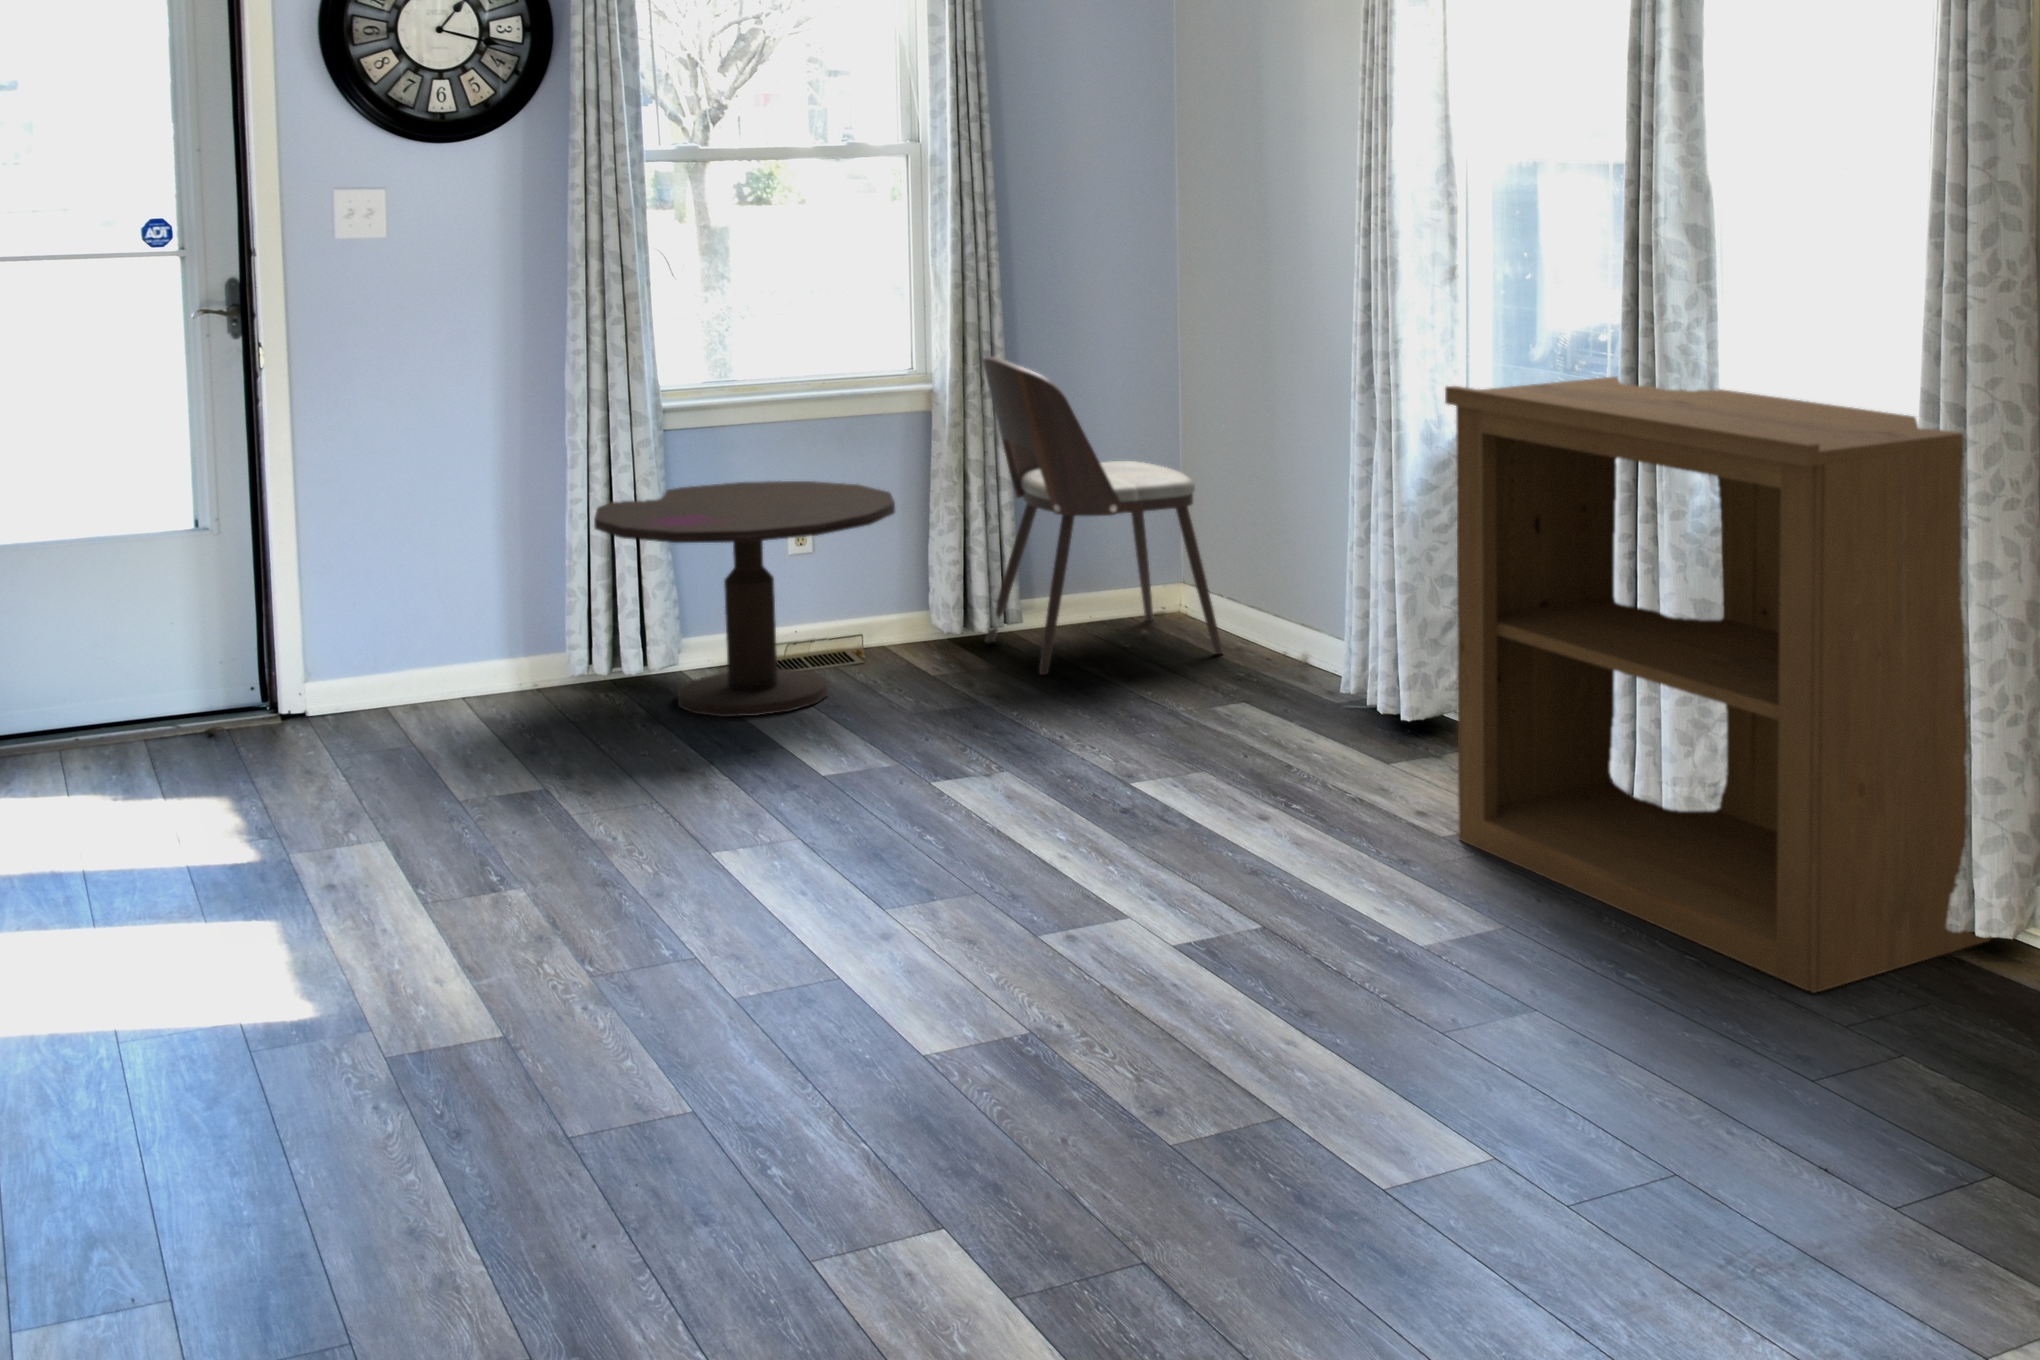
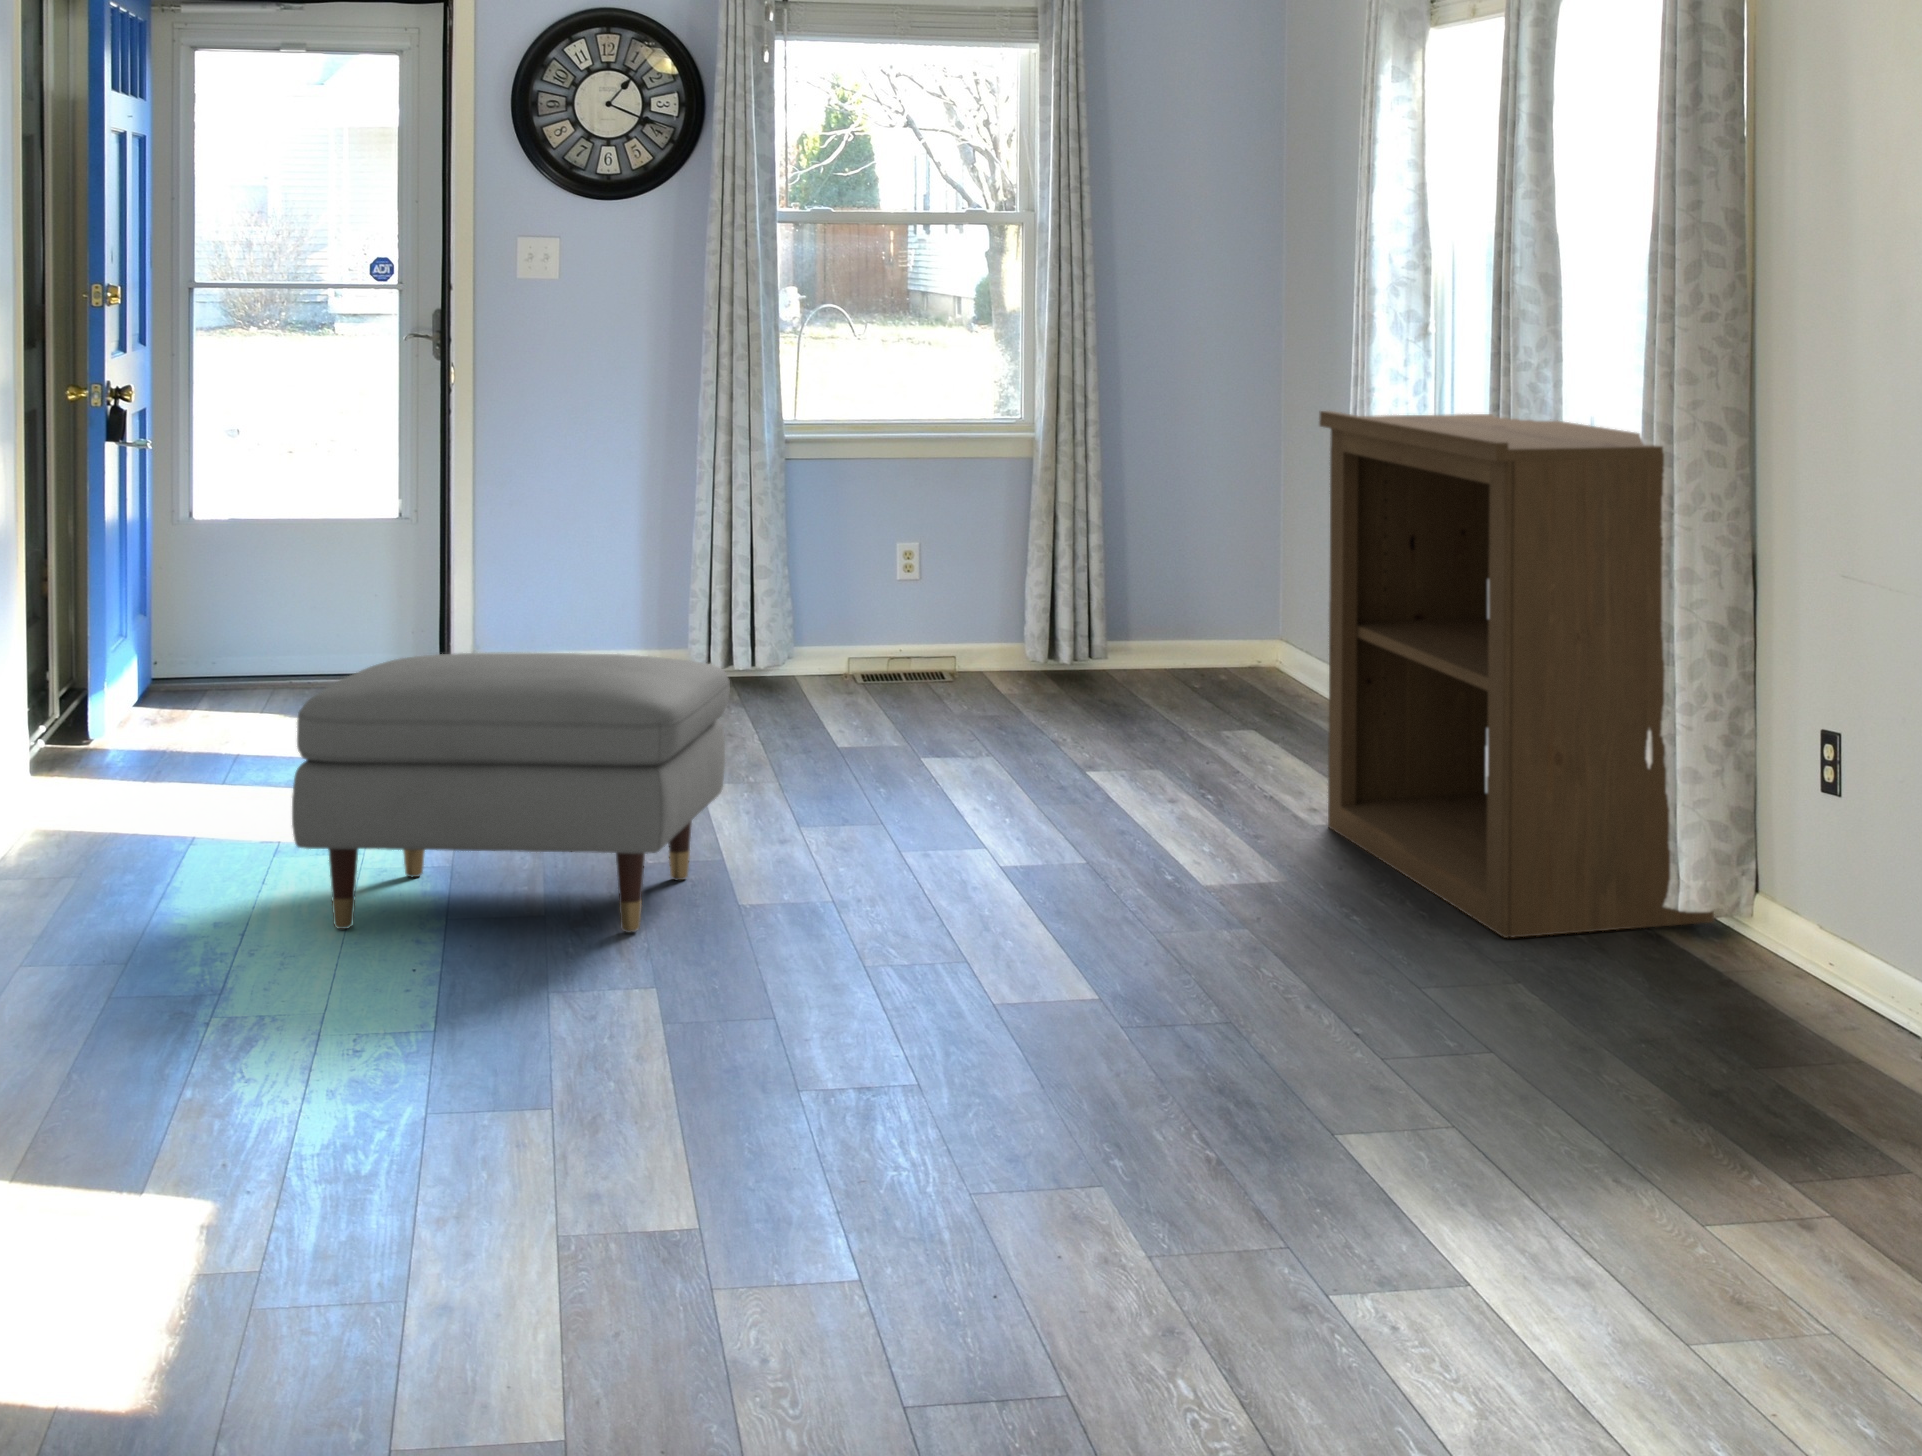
dining chair: present [983,357,1223,674] -> none [1070,406,1275,699]
side table: present [594,481,895,717] -> none [702,511,968,709]
ottoman: none [352,749,873,1164] -> present [292,653,730,933]

